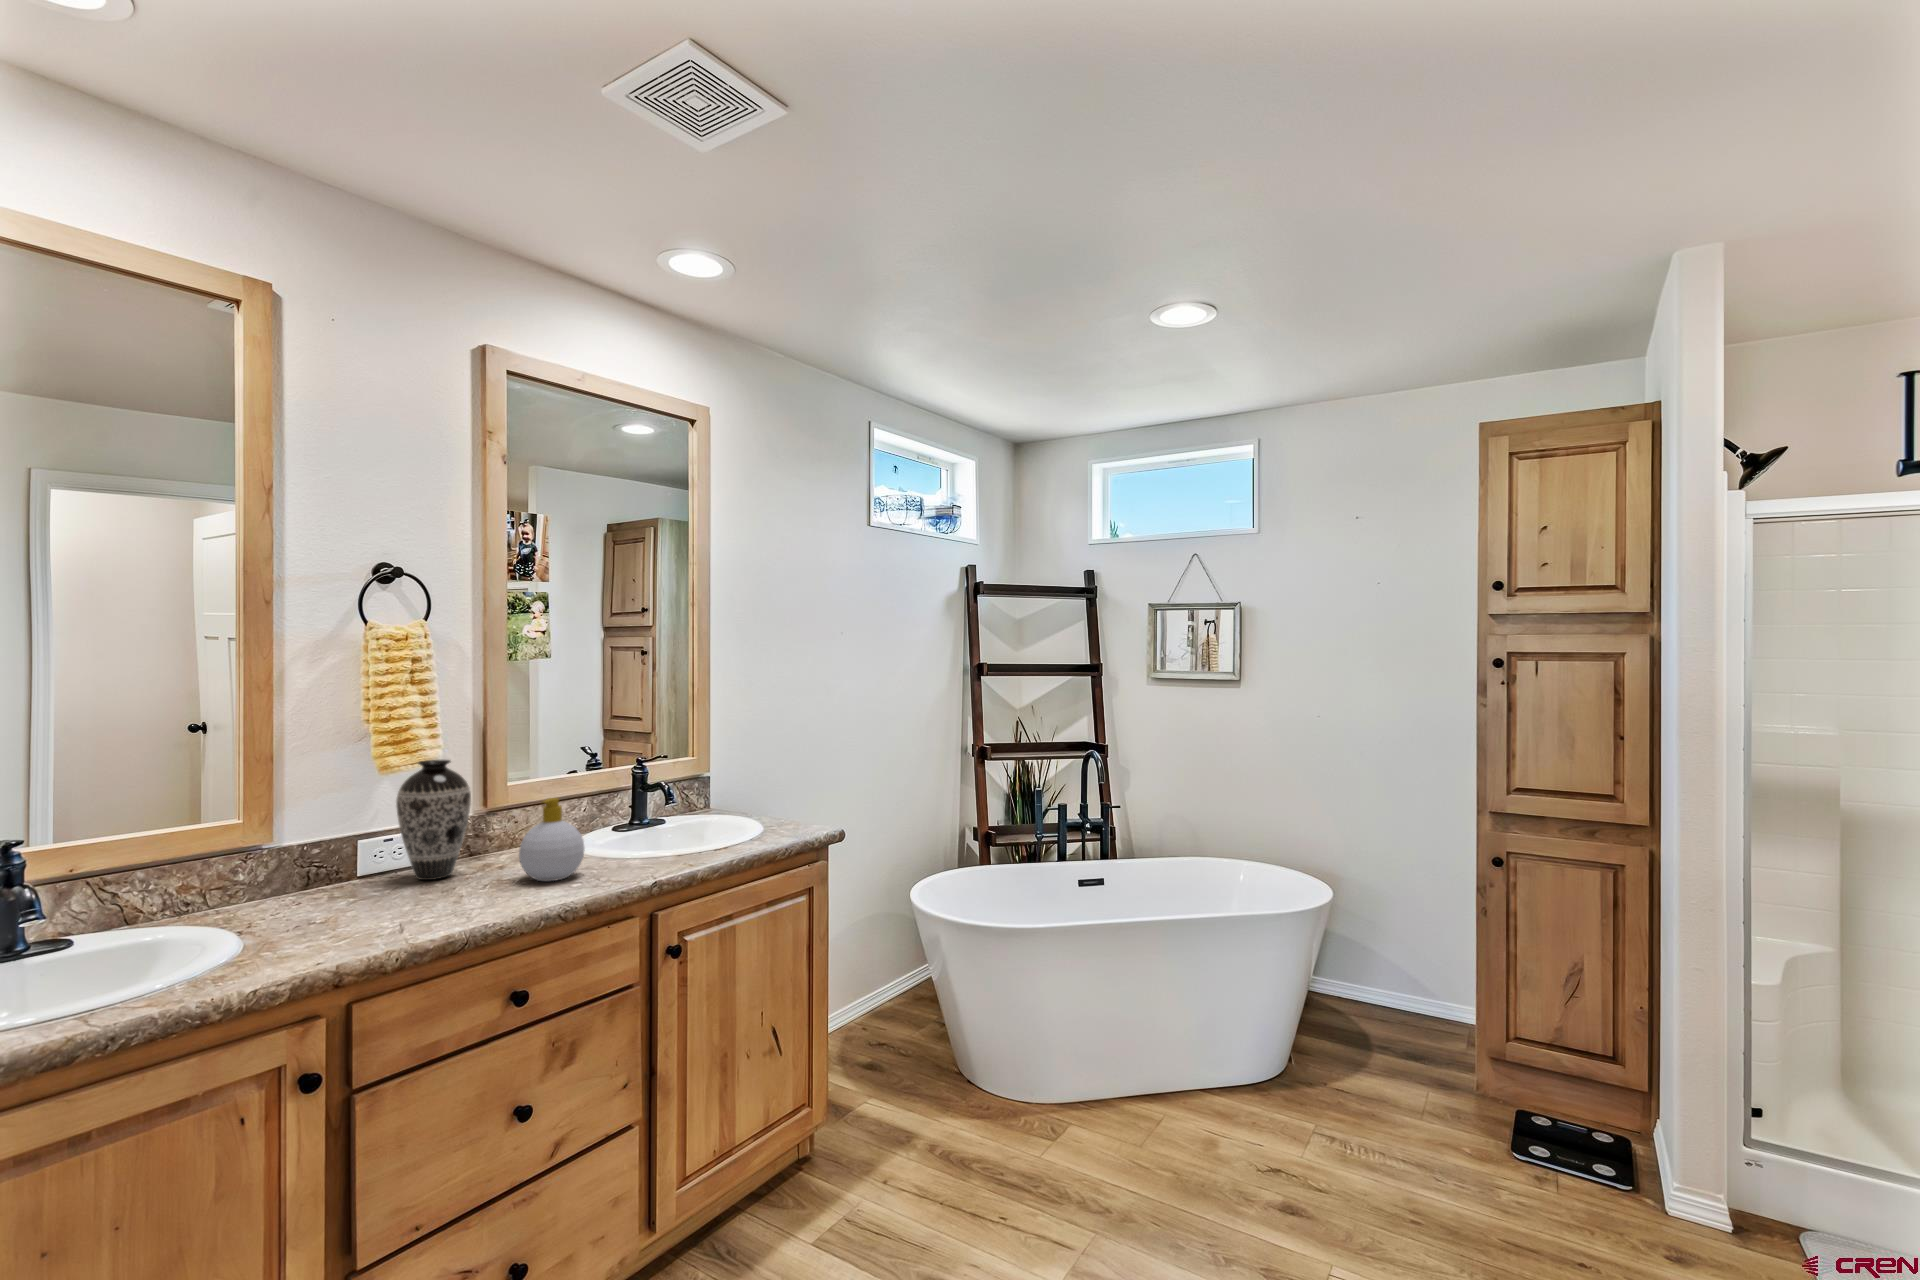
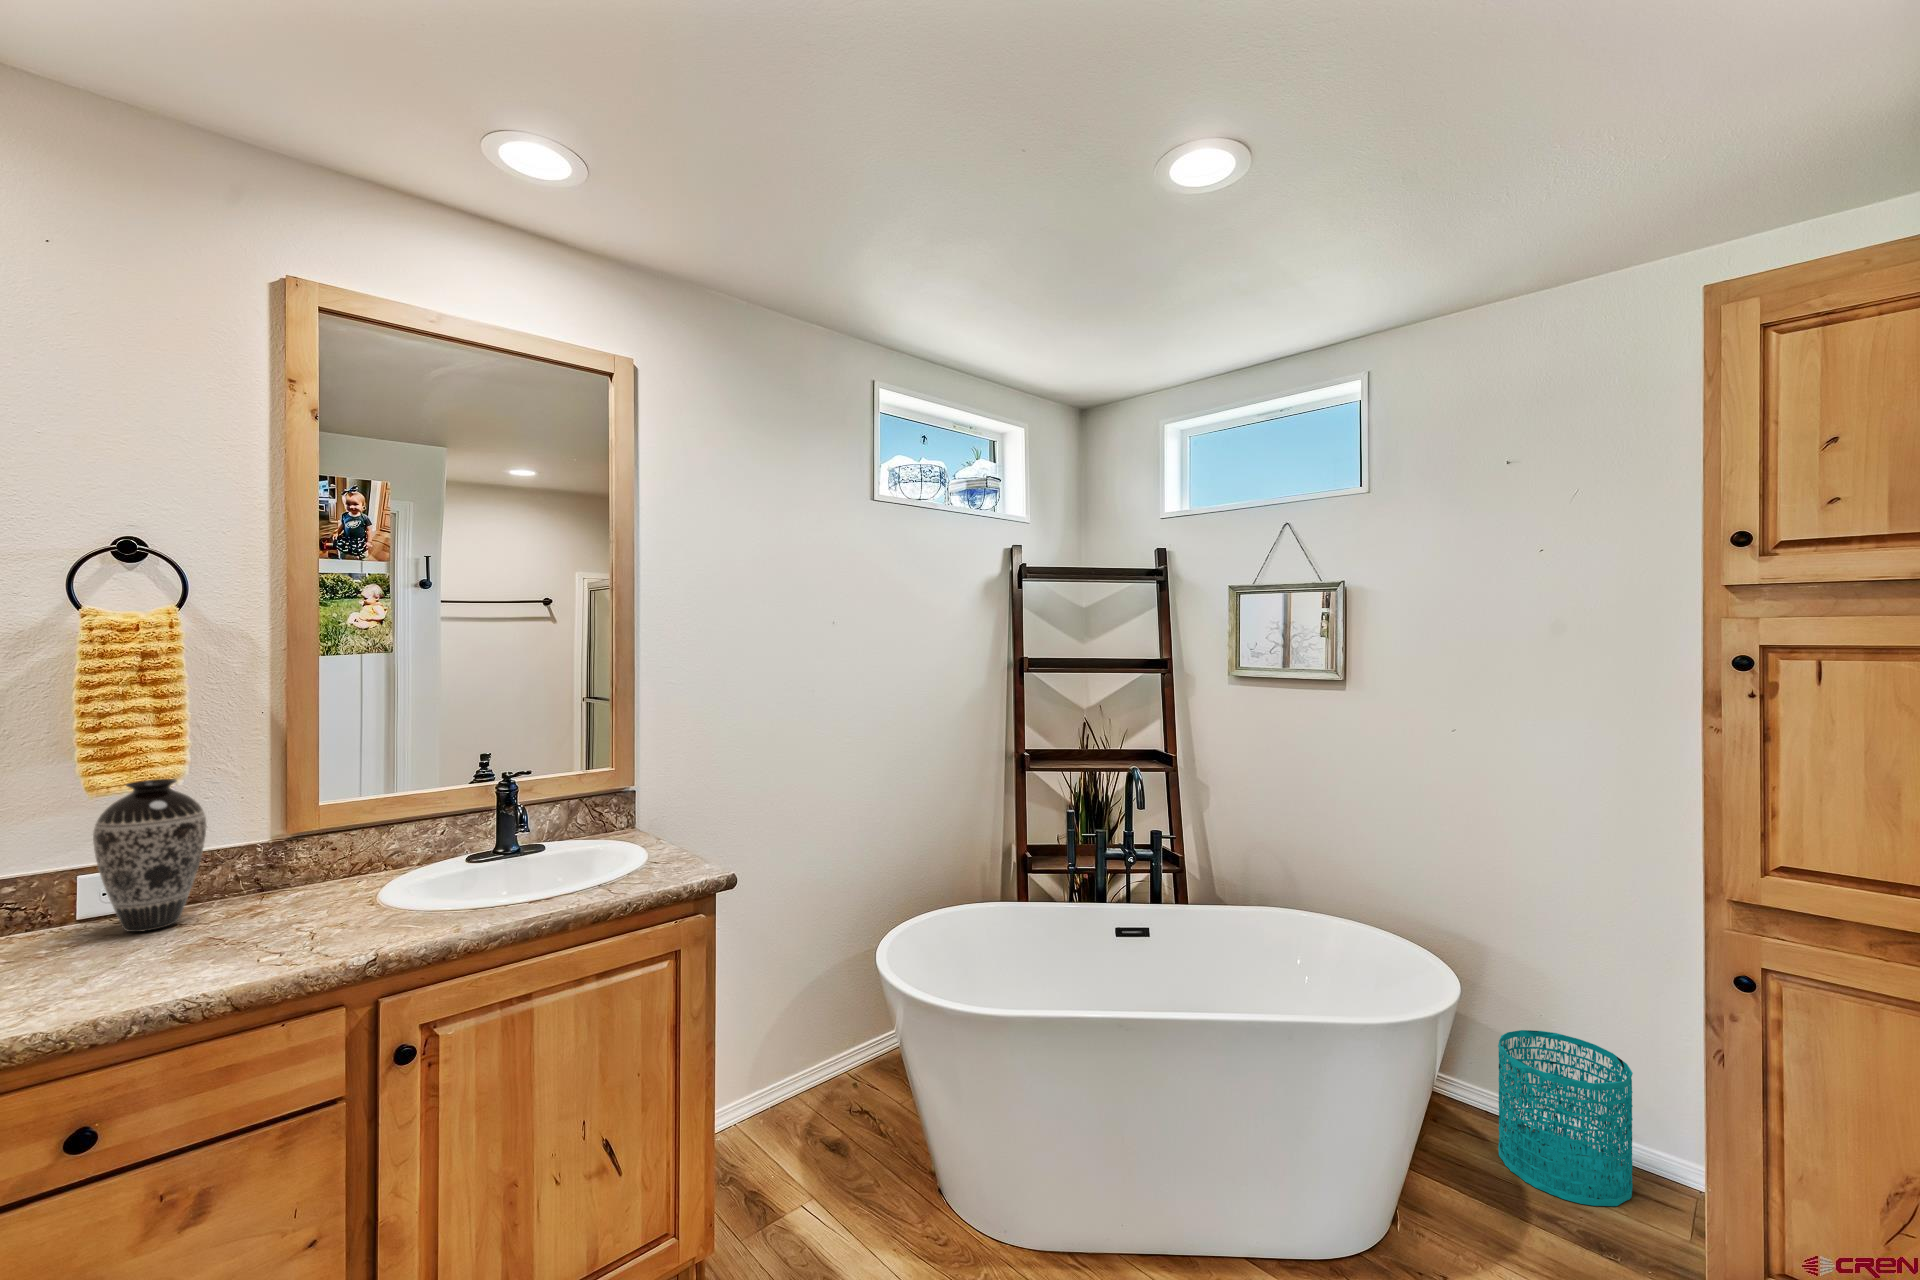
soap bottle: present [519,798,585,881] -> none [213,835,317,947]
wastebasket: none [1348,930,1433,1040] -> present [1498,1030,1633,1206]

